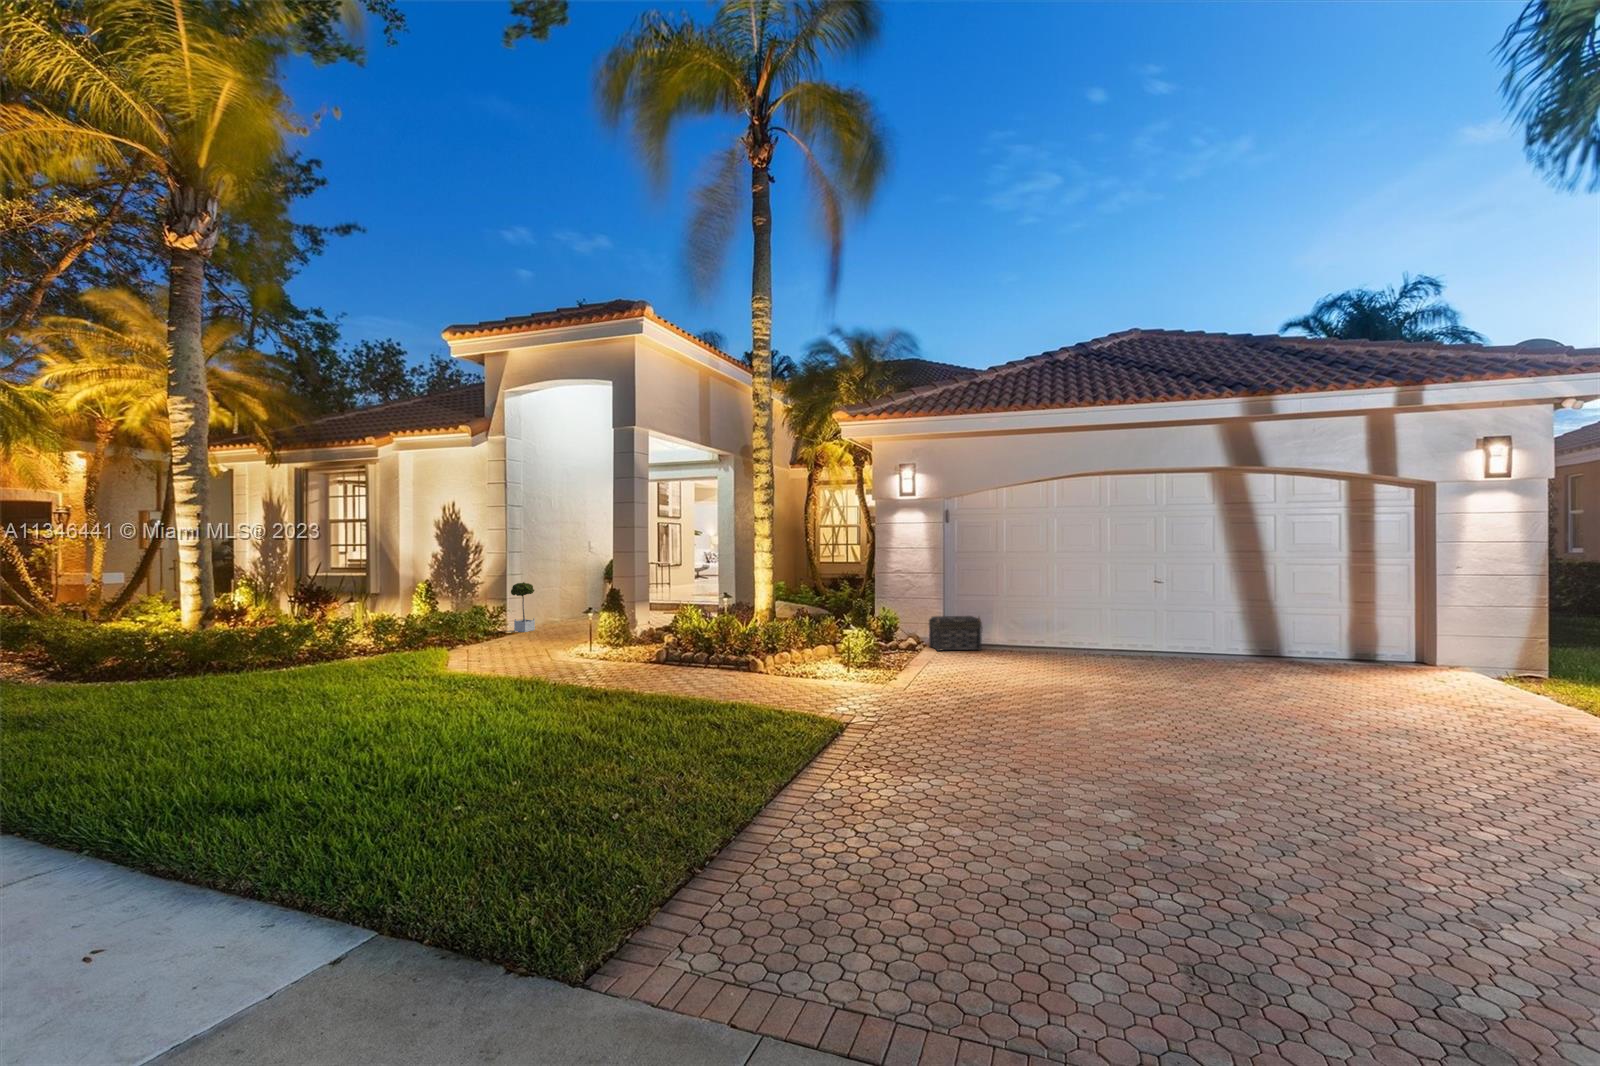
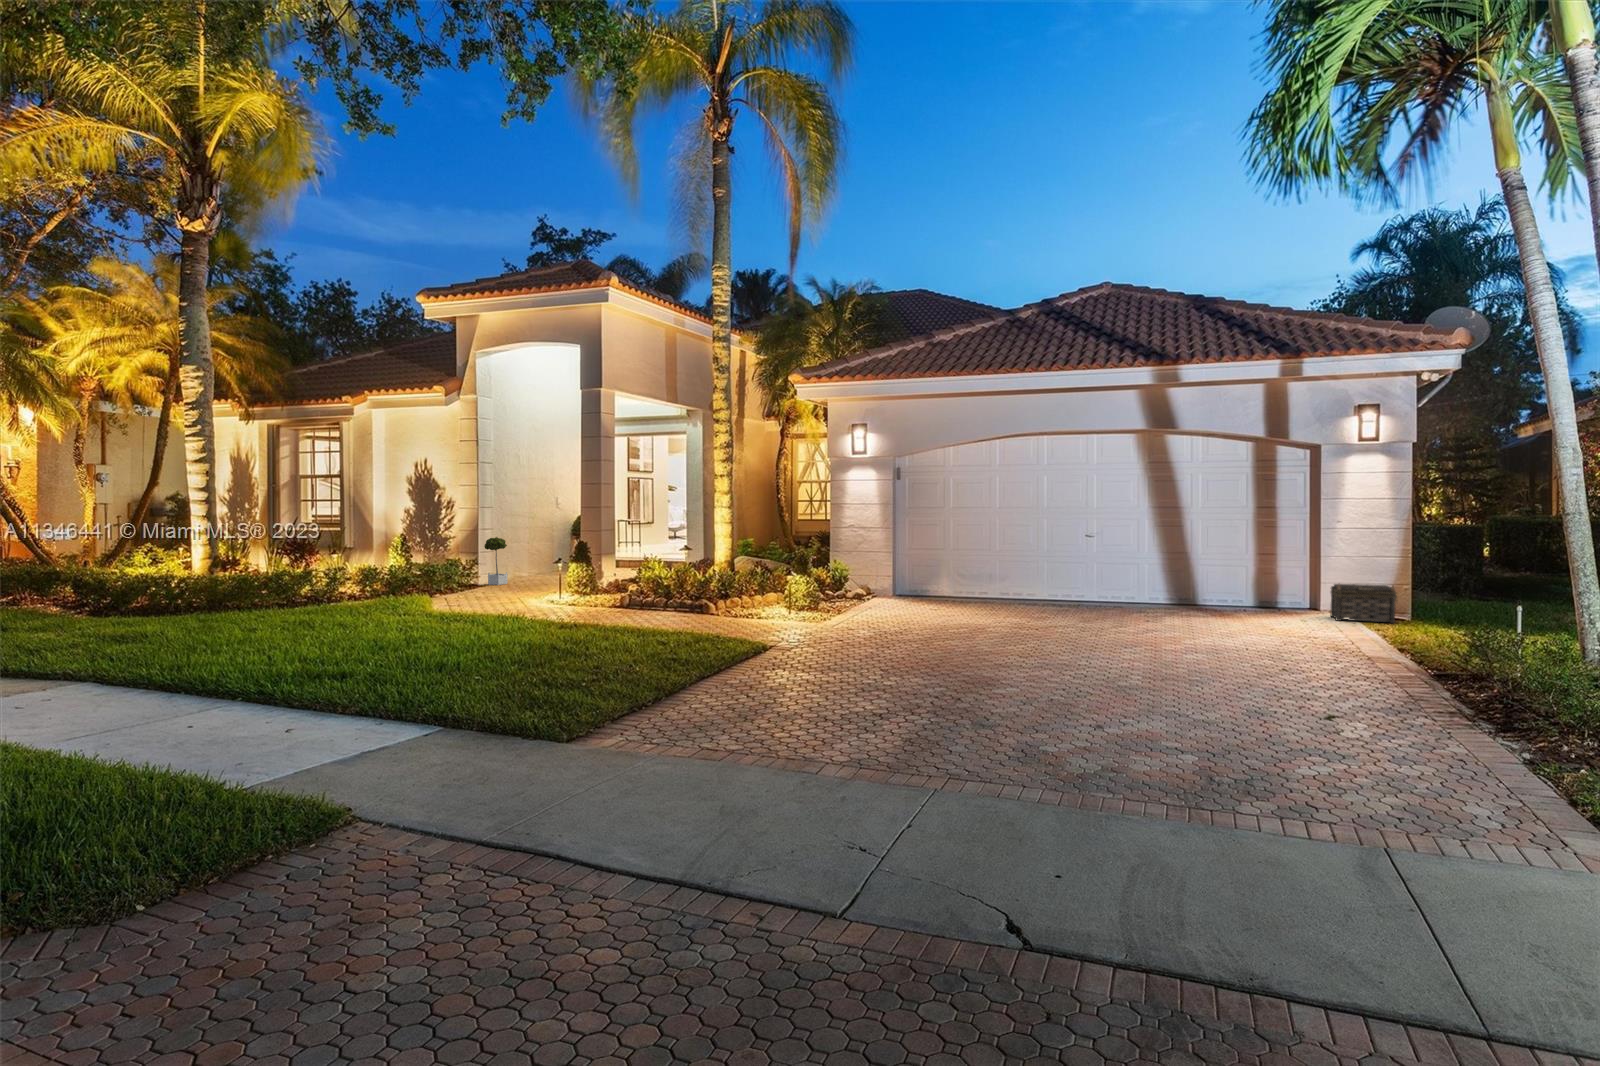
basket: present [929,616,982,651] -> present [1331,584,1397,623]

